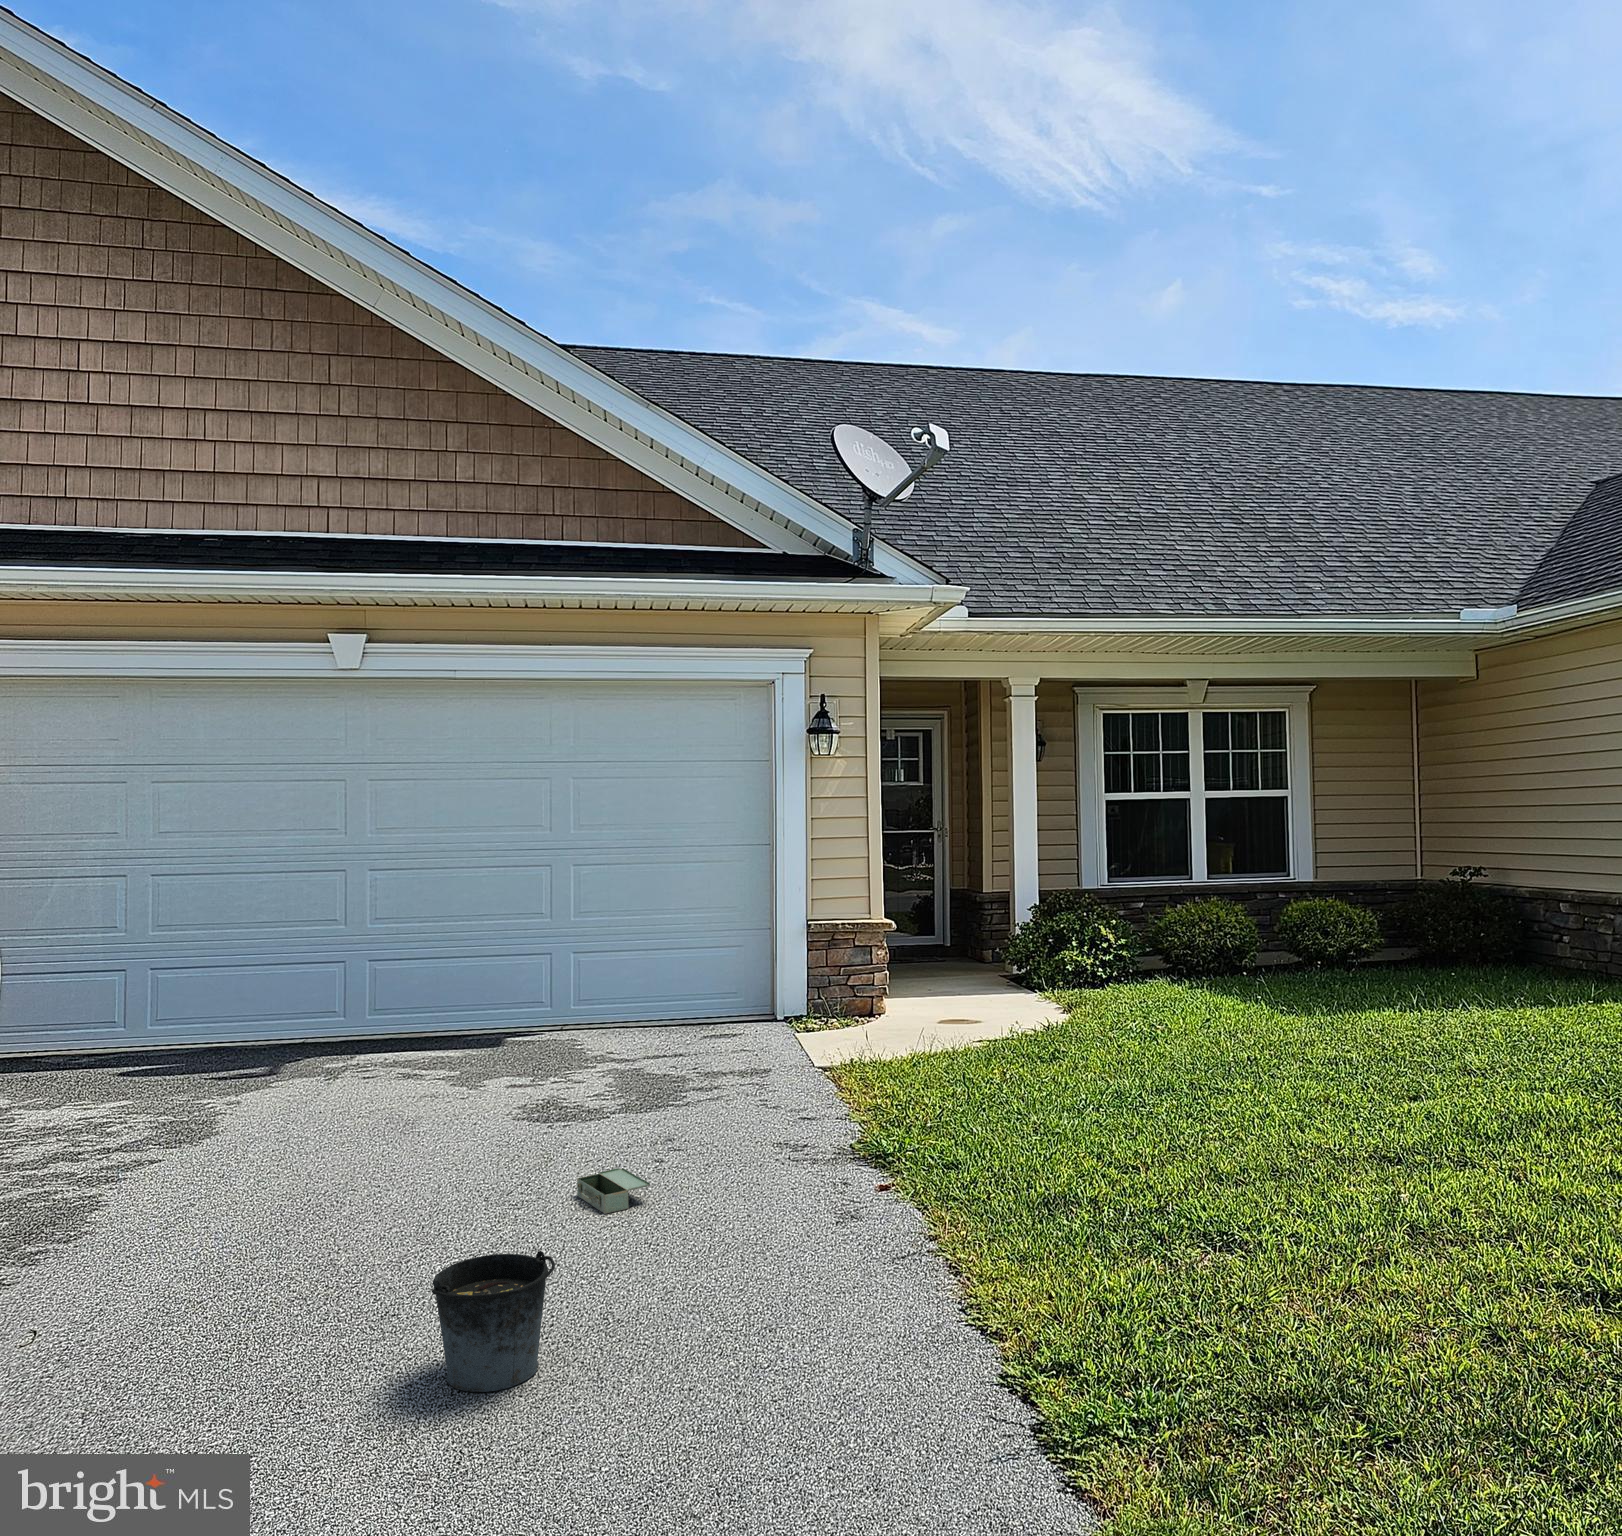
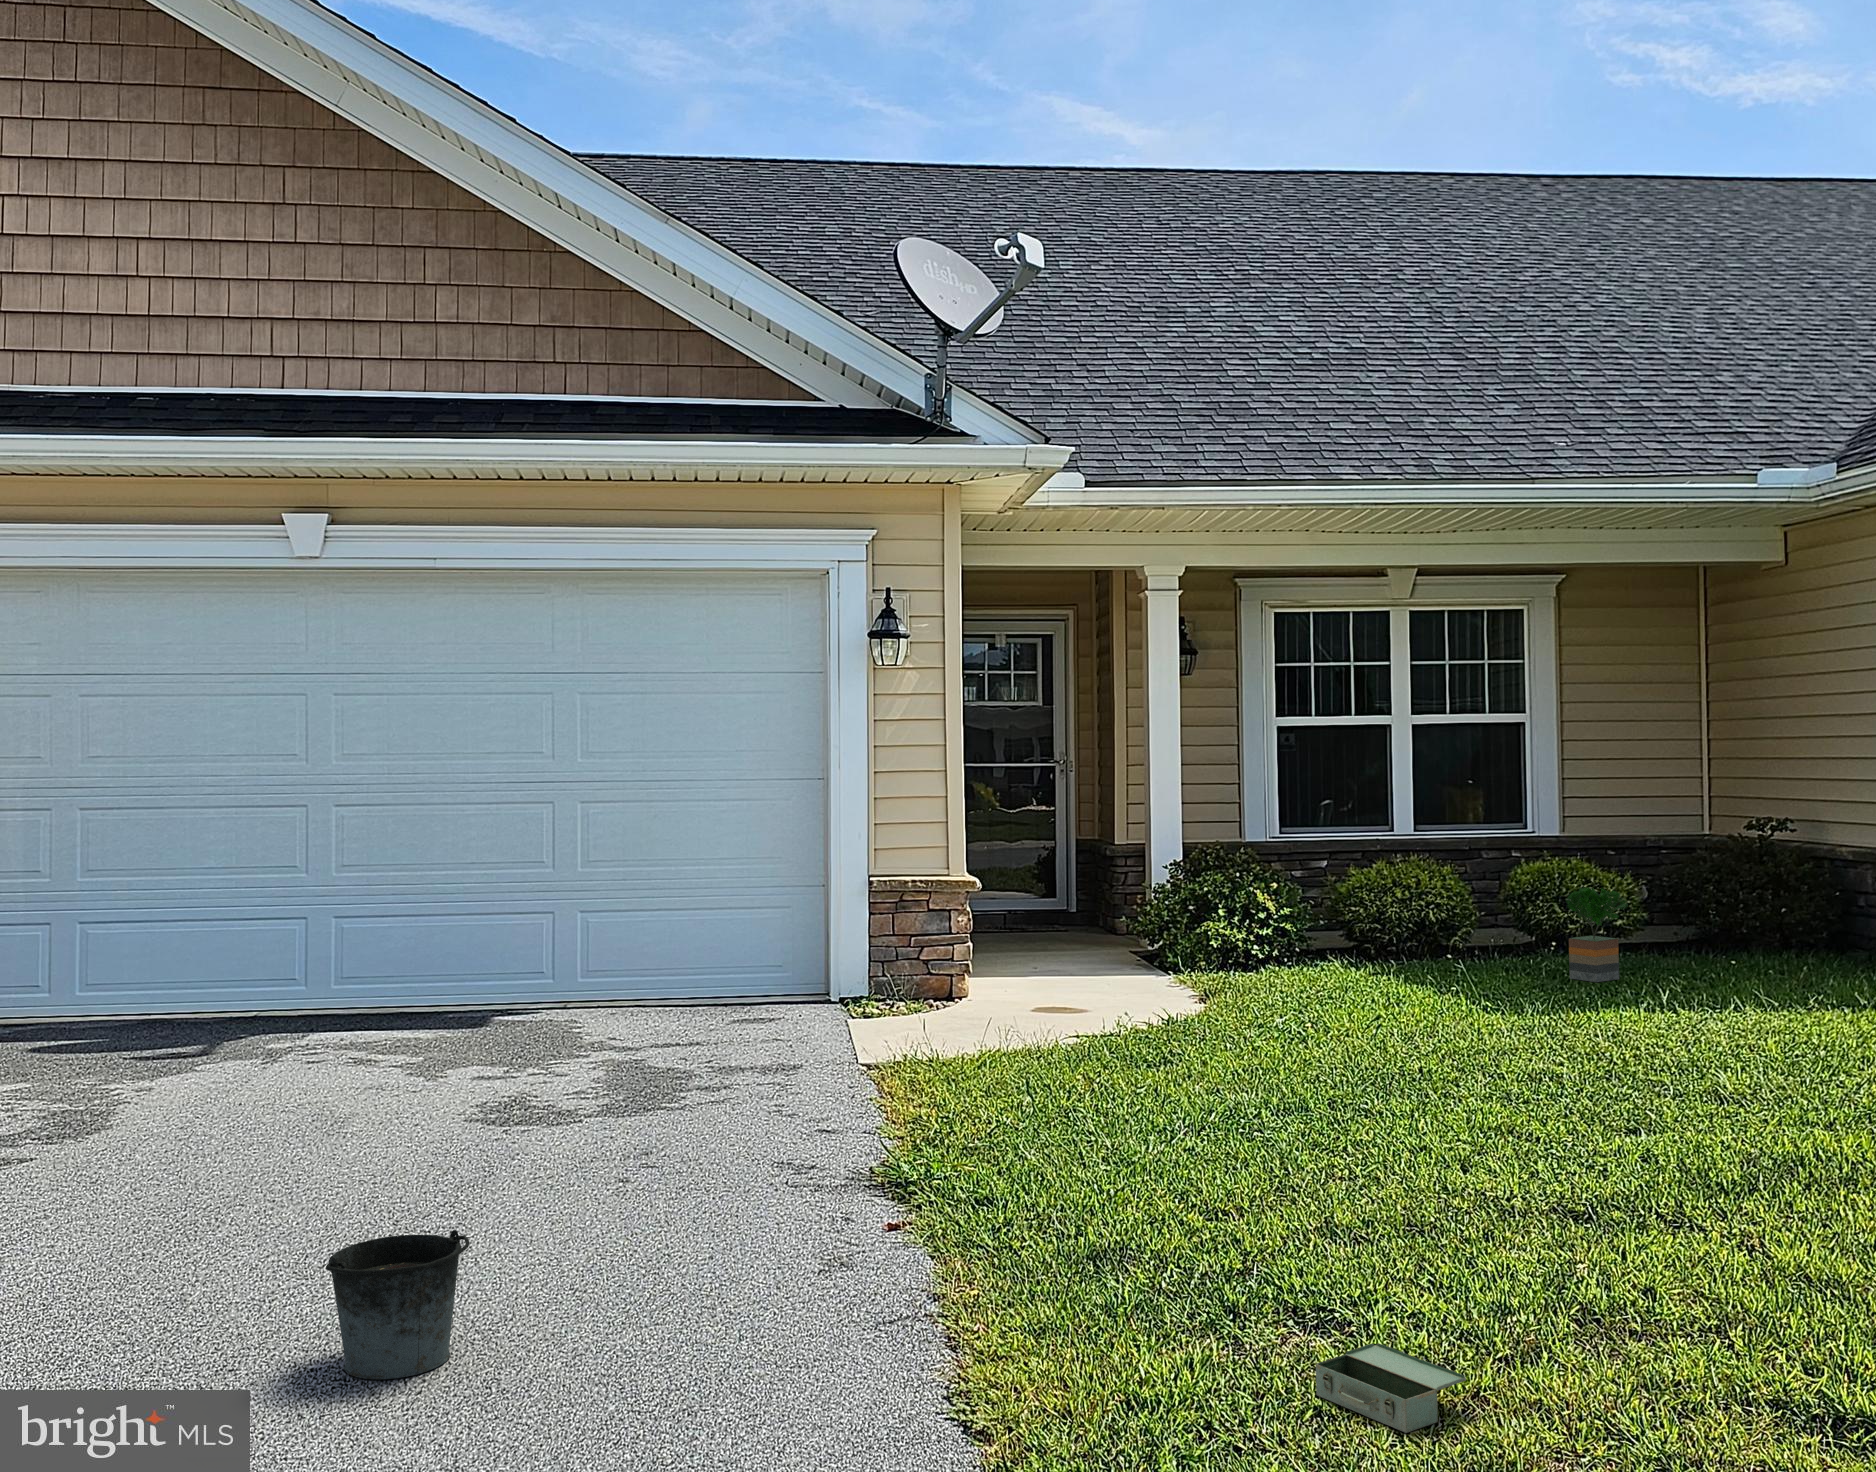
potted tree: none [1348,925,1400,999] -> present [1566,887,1627,982]
toolbox: present [577,1168,650,1214] -> present [1316,1343,1466,1433]

